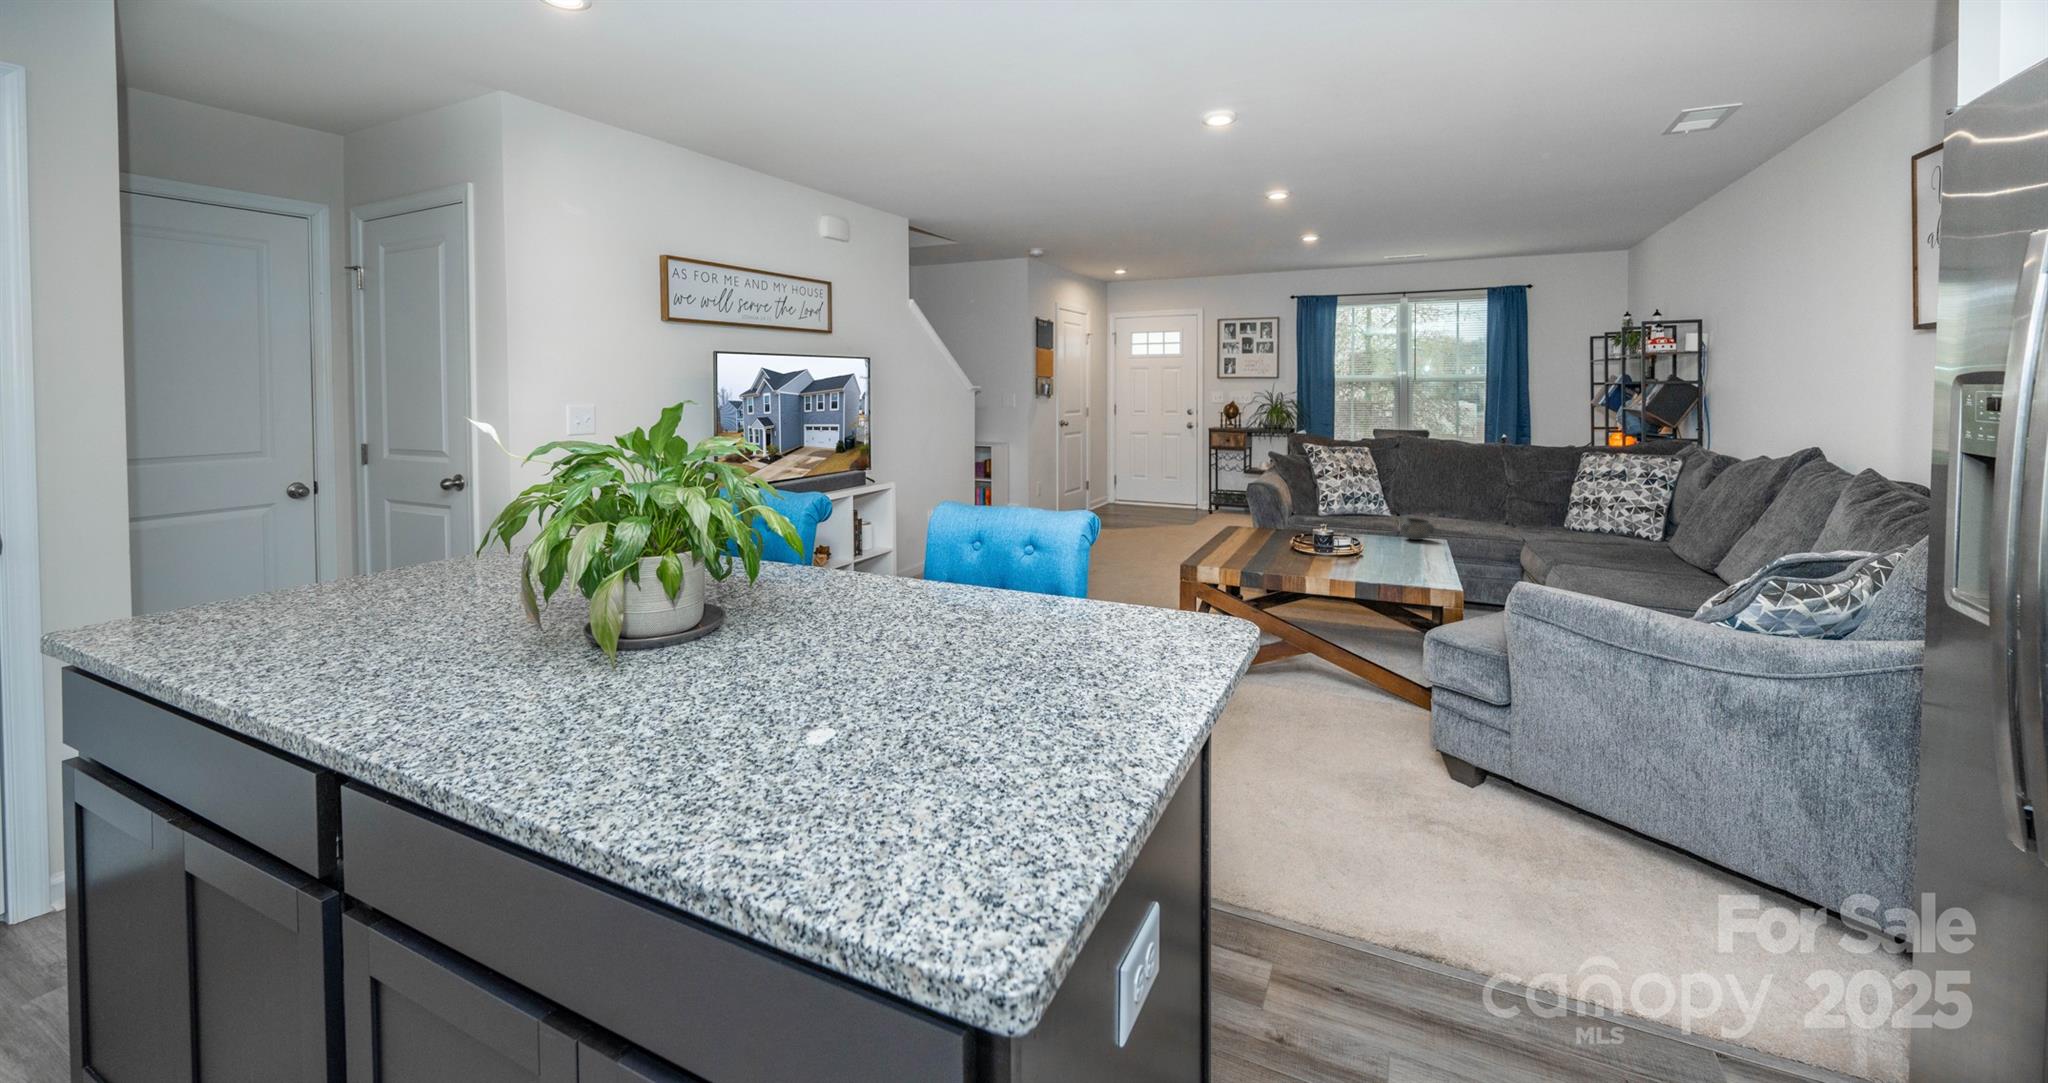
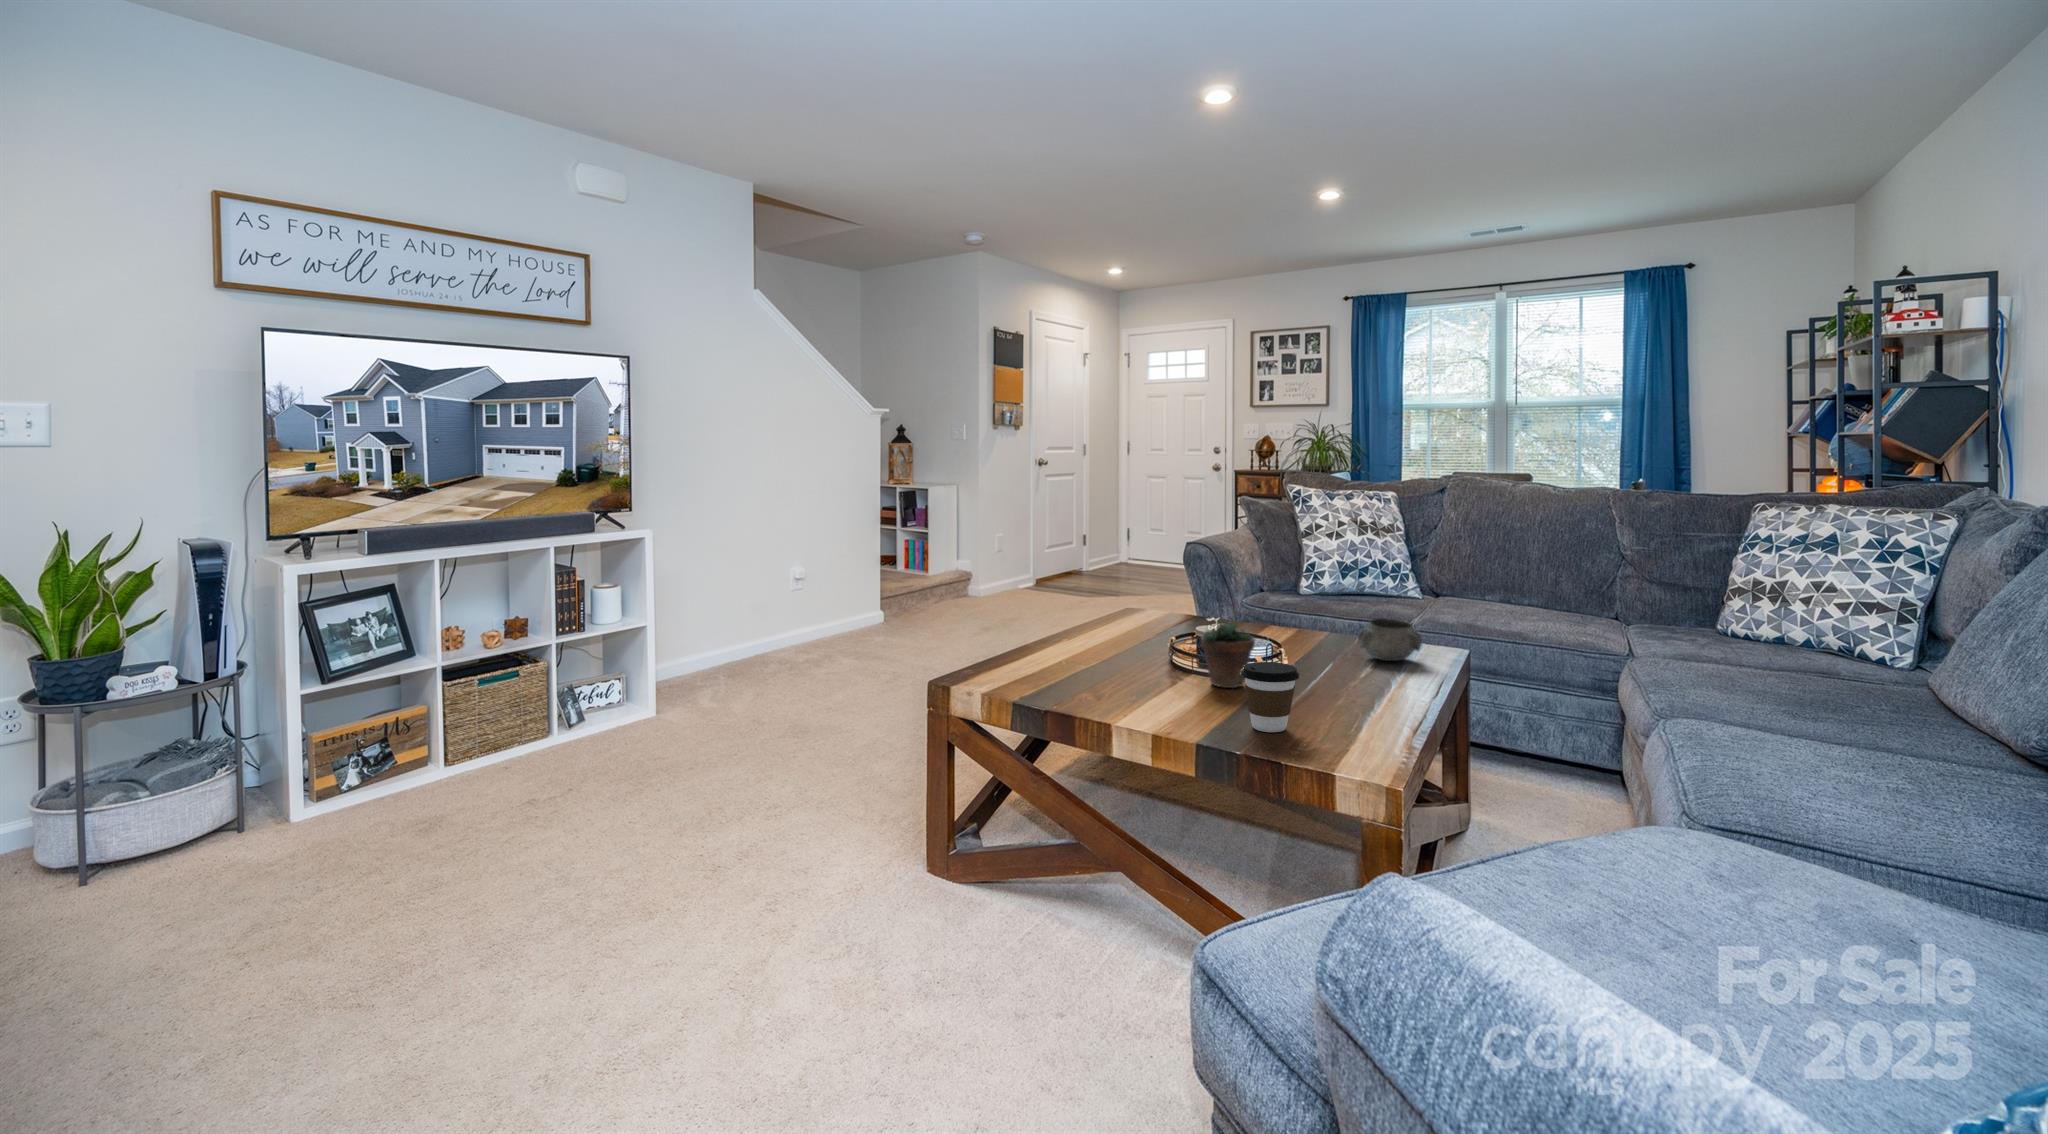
succulent plant: none [1338,506,1366,551] -> present [1201,599,1255,688]
coffee cup: none [1379,533,1407,564] -> present [1241,662,1299,732]

